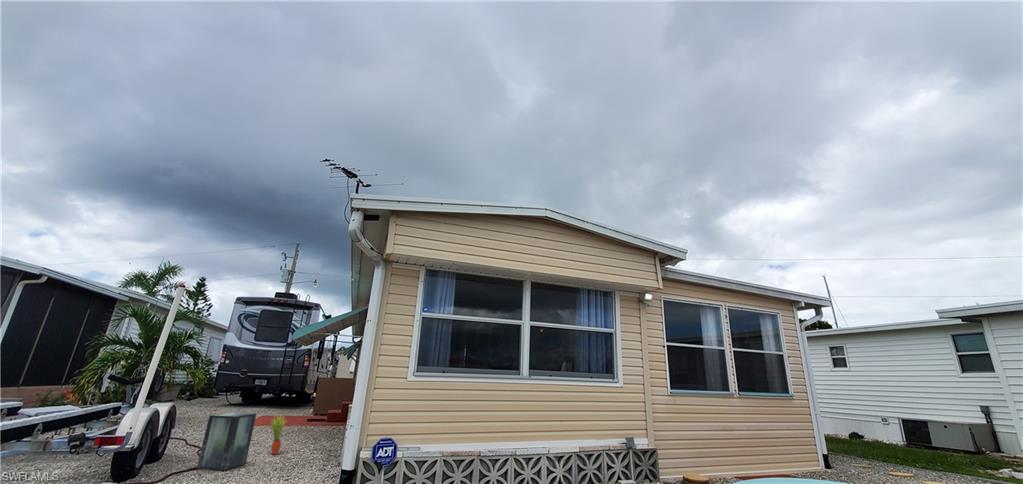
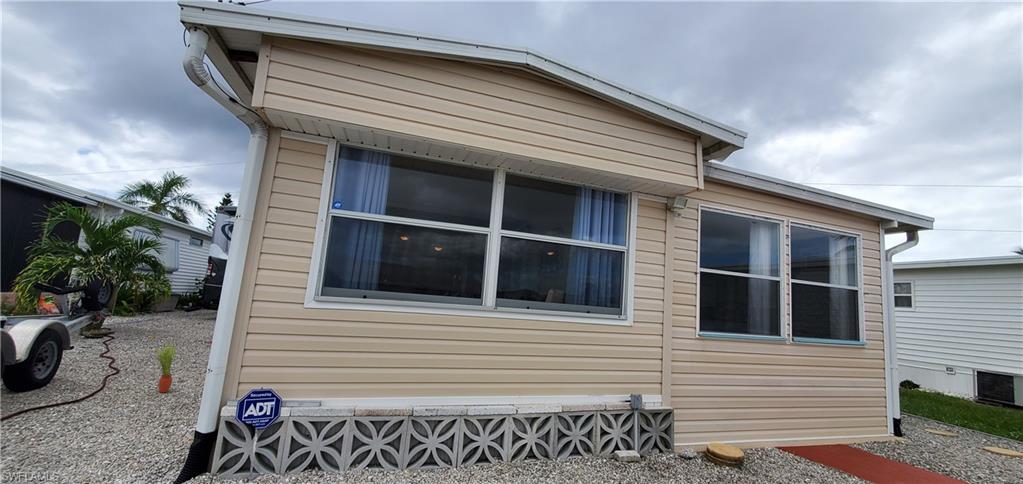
storage box: present [197,413,256,470] -> none [17,341,112,419]

